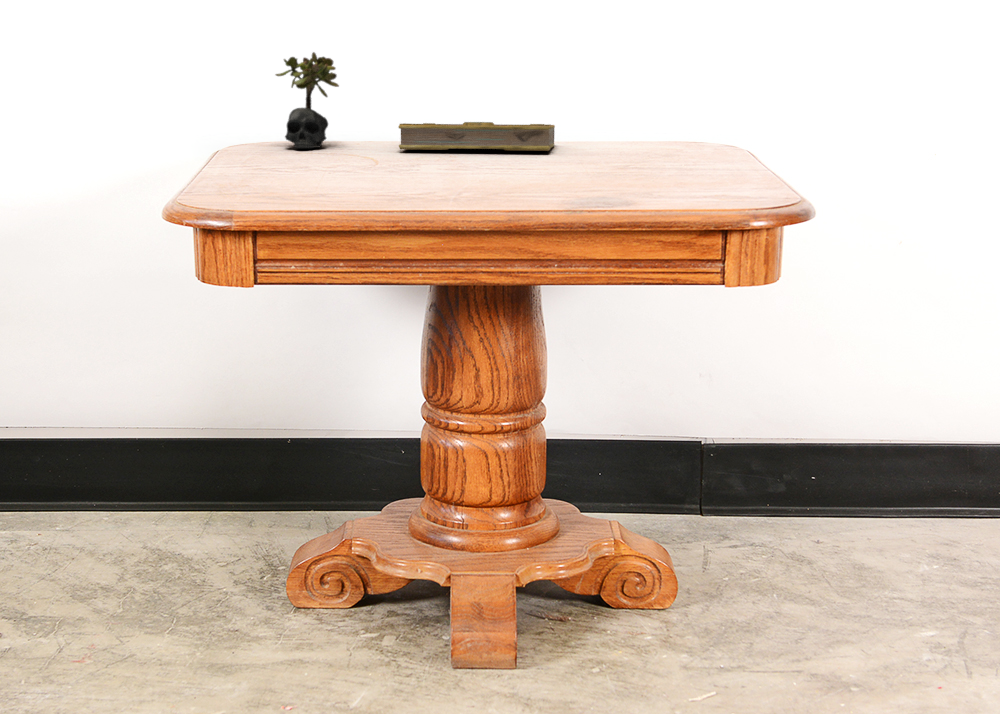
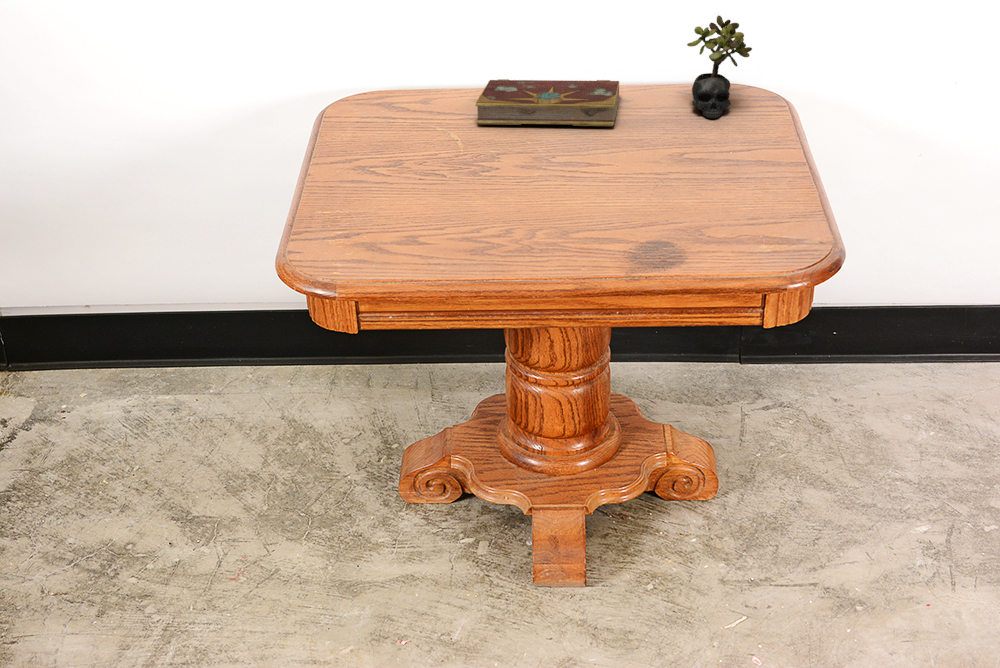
succulent plant: present [276,52,339,148] -> present [687,15,752,118]

